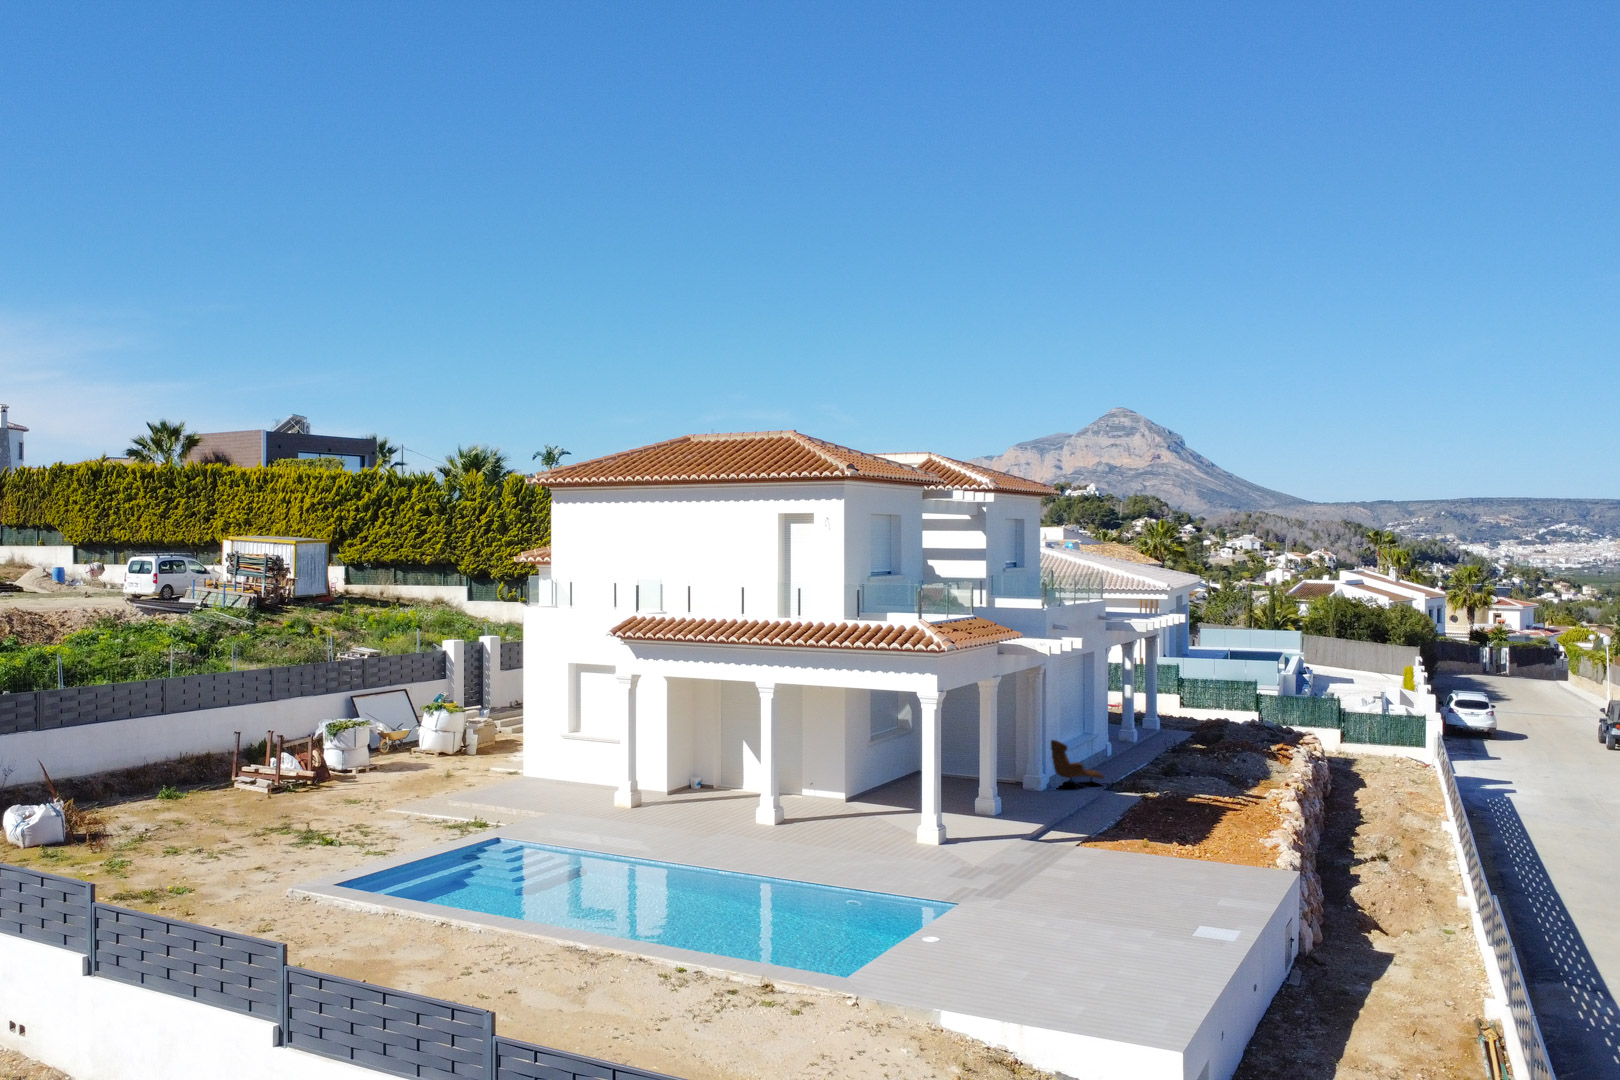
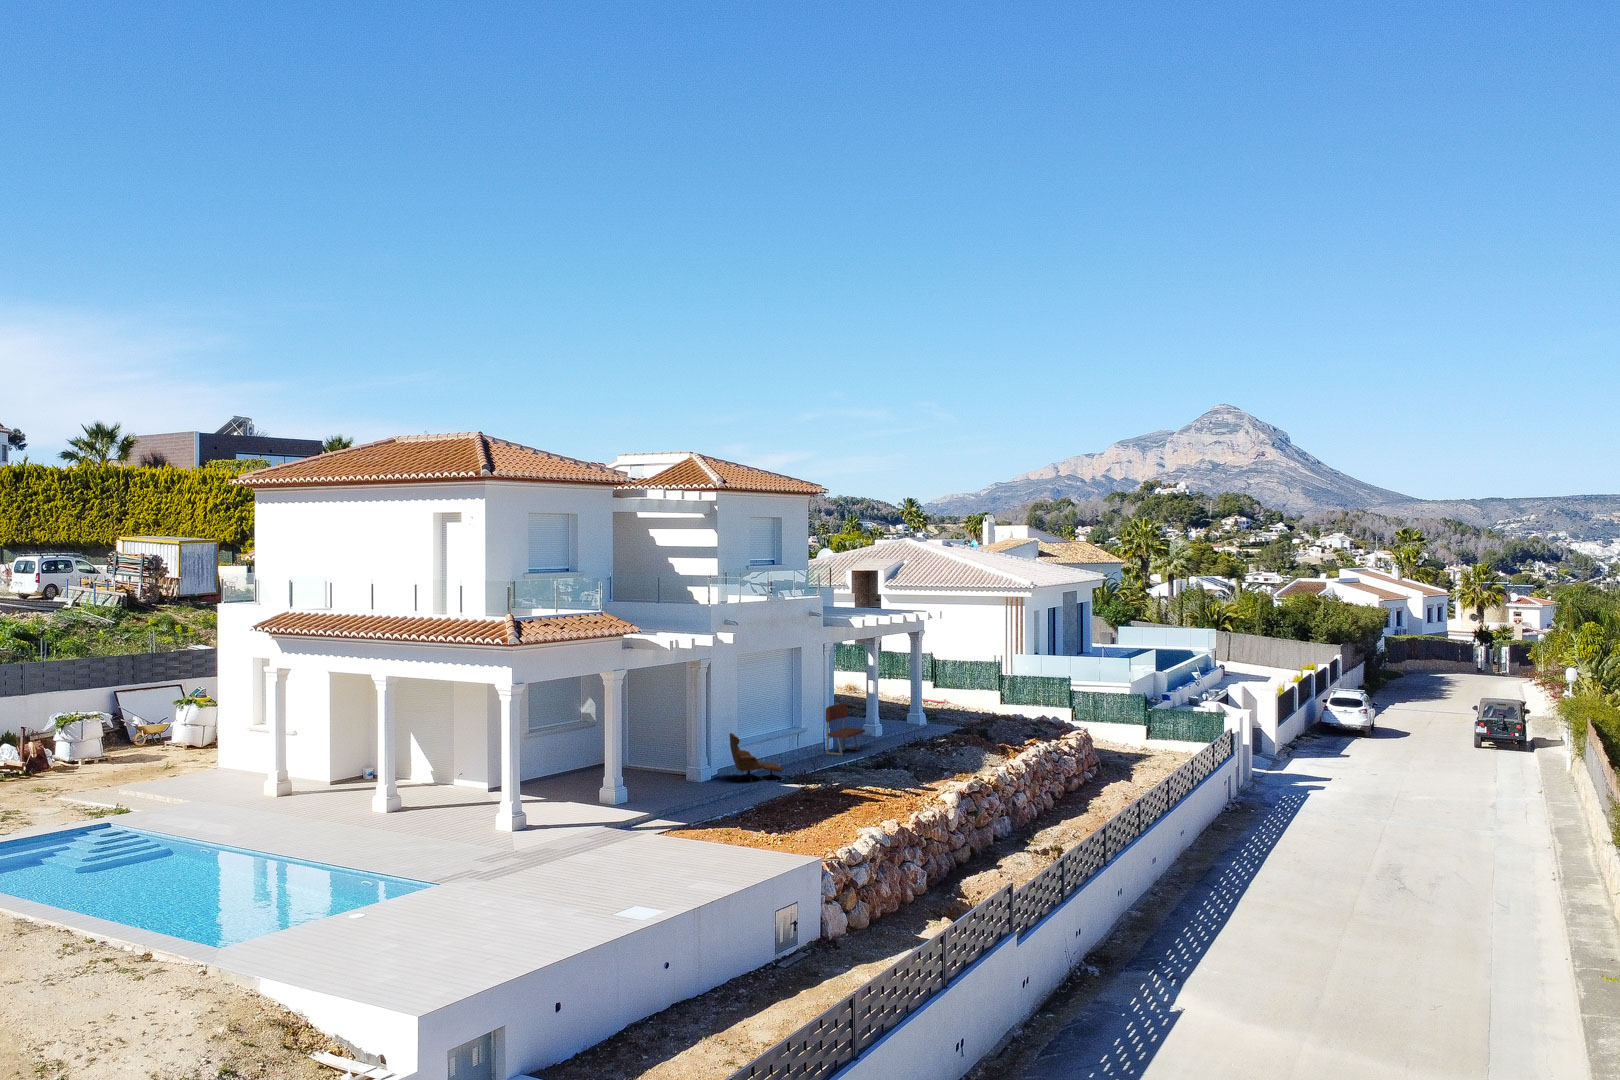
bench: none [1103,709,1136,761] -> present [826,703,865,756]

